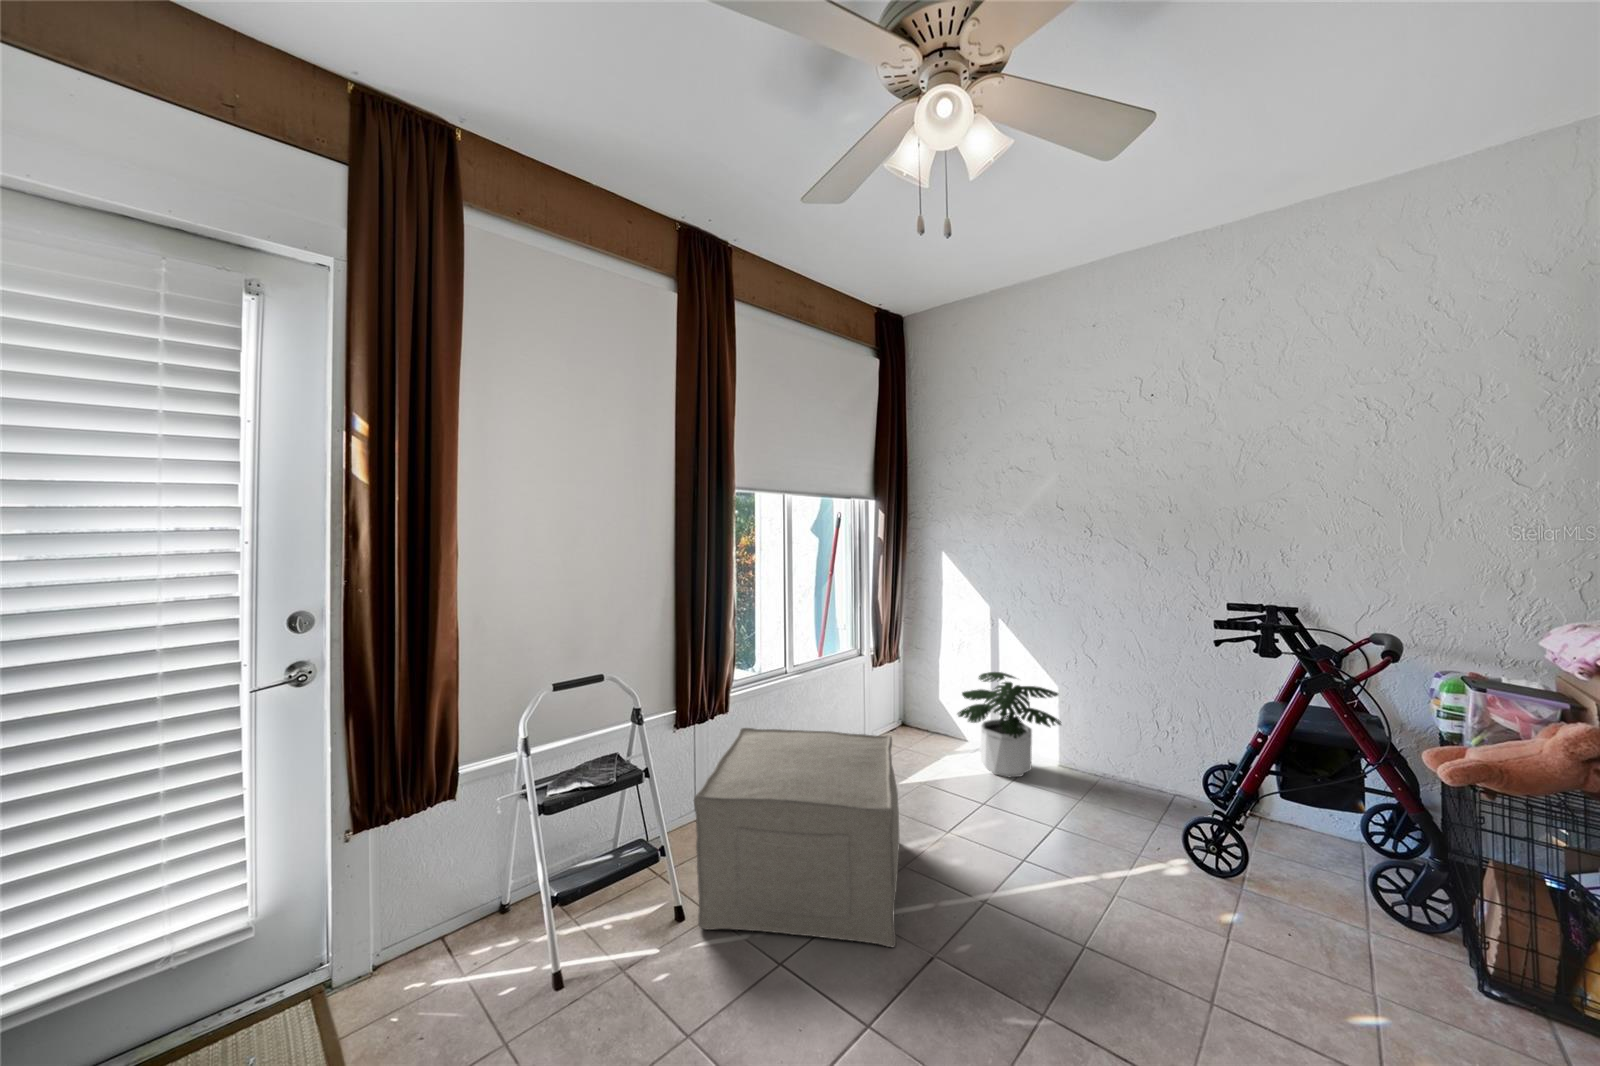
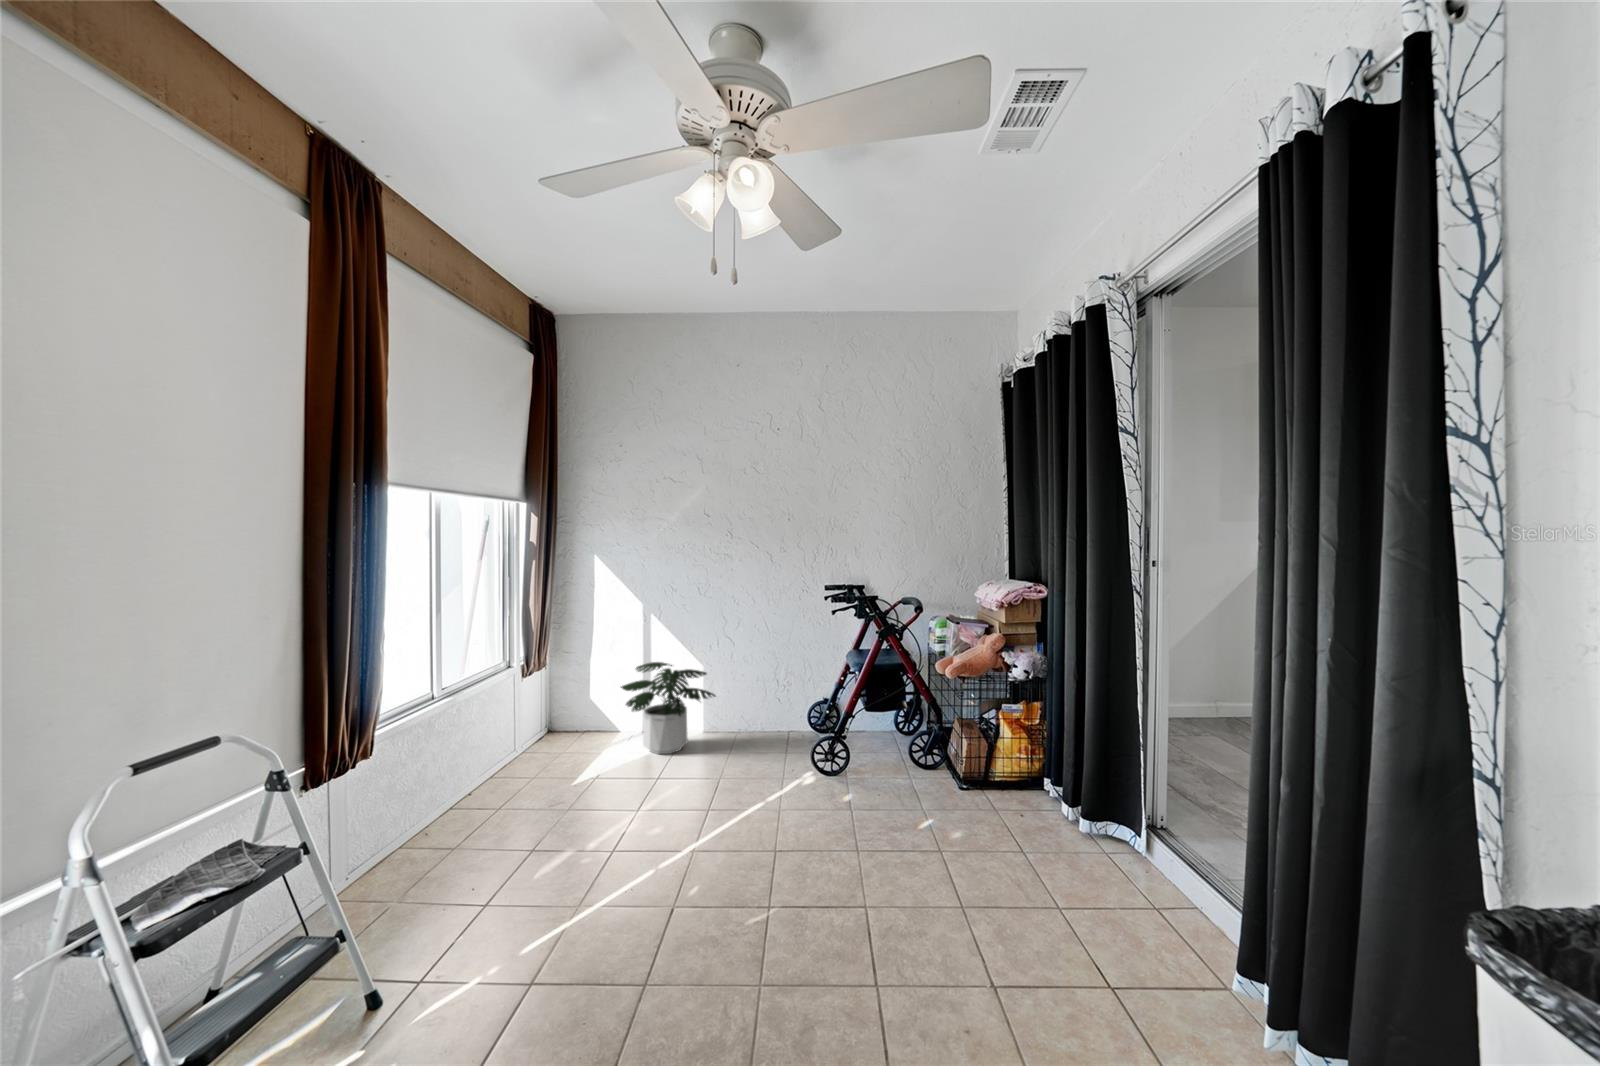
ottoman: present [694,728,899,947] -> none [424,727,646,959]

